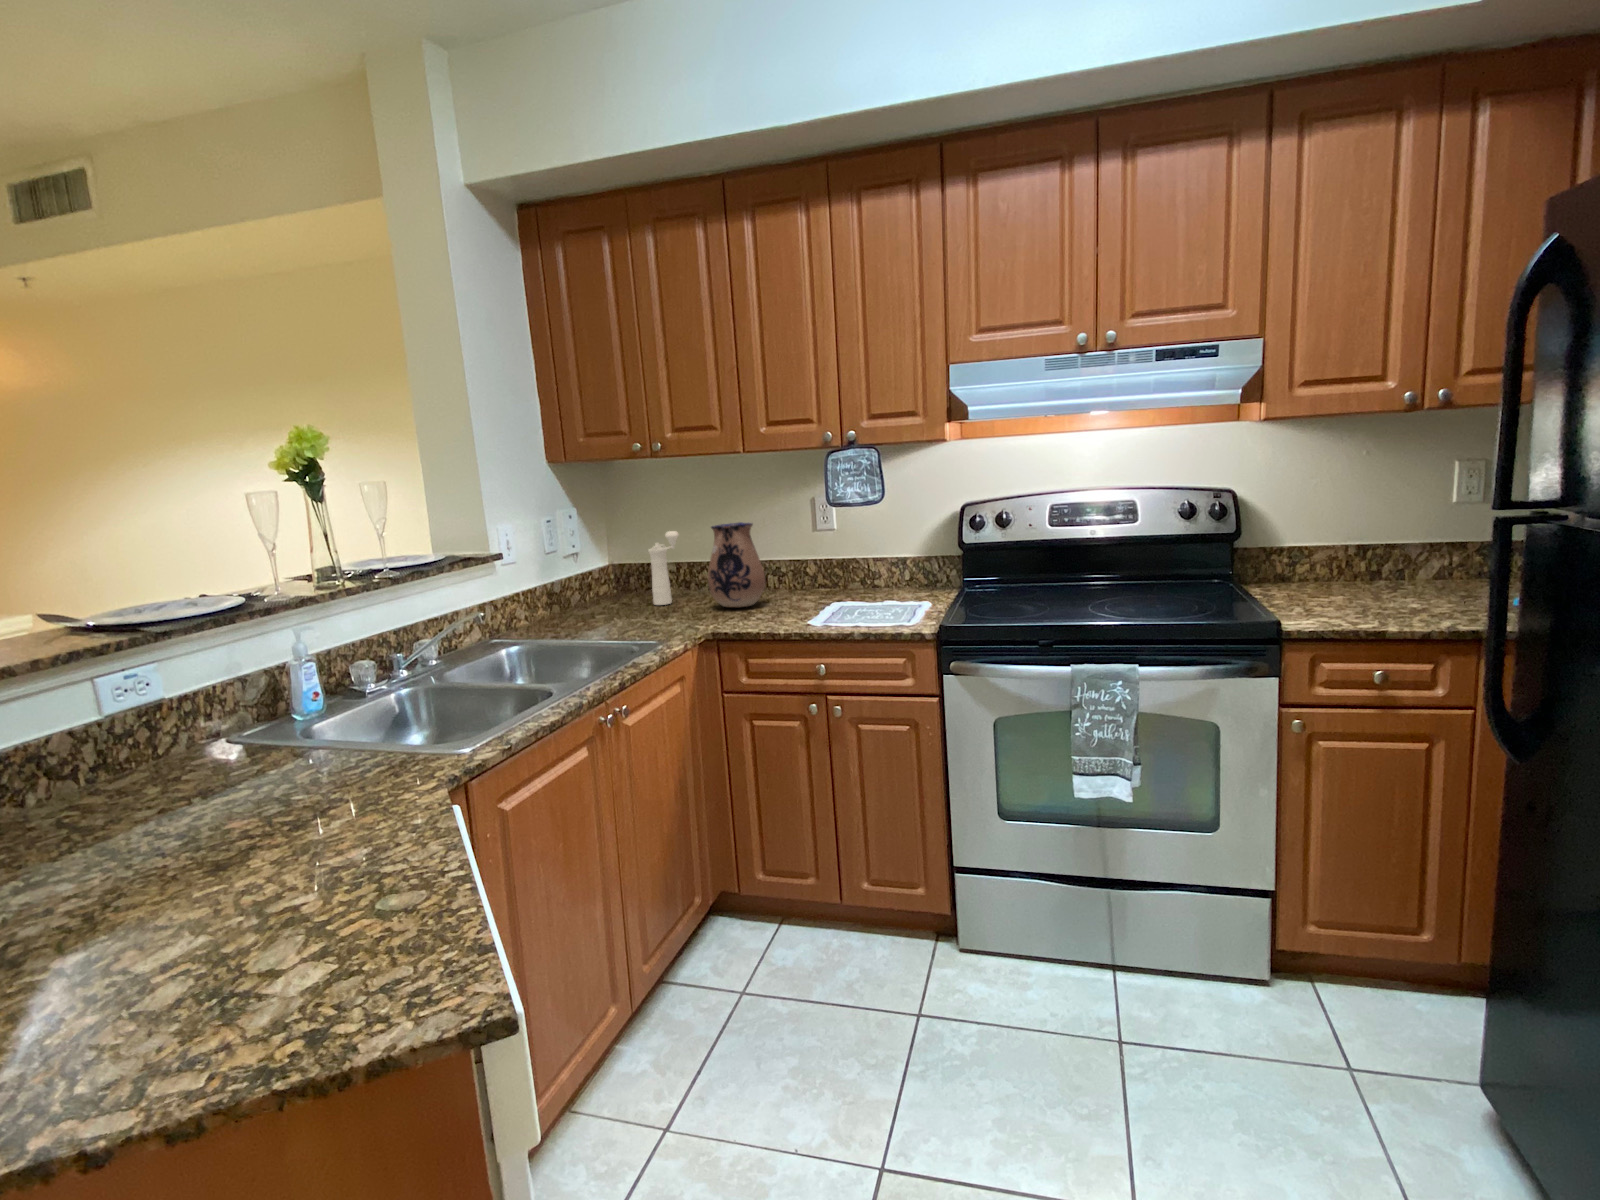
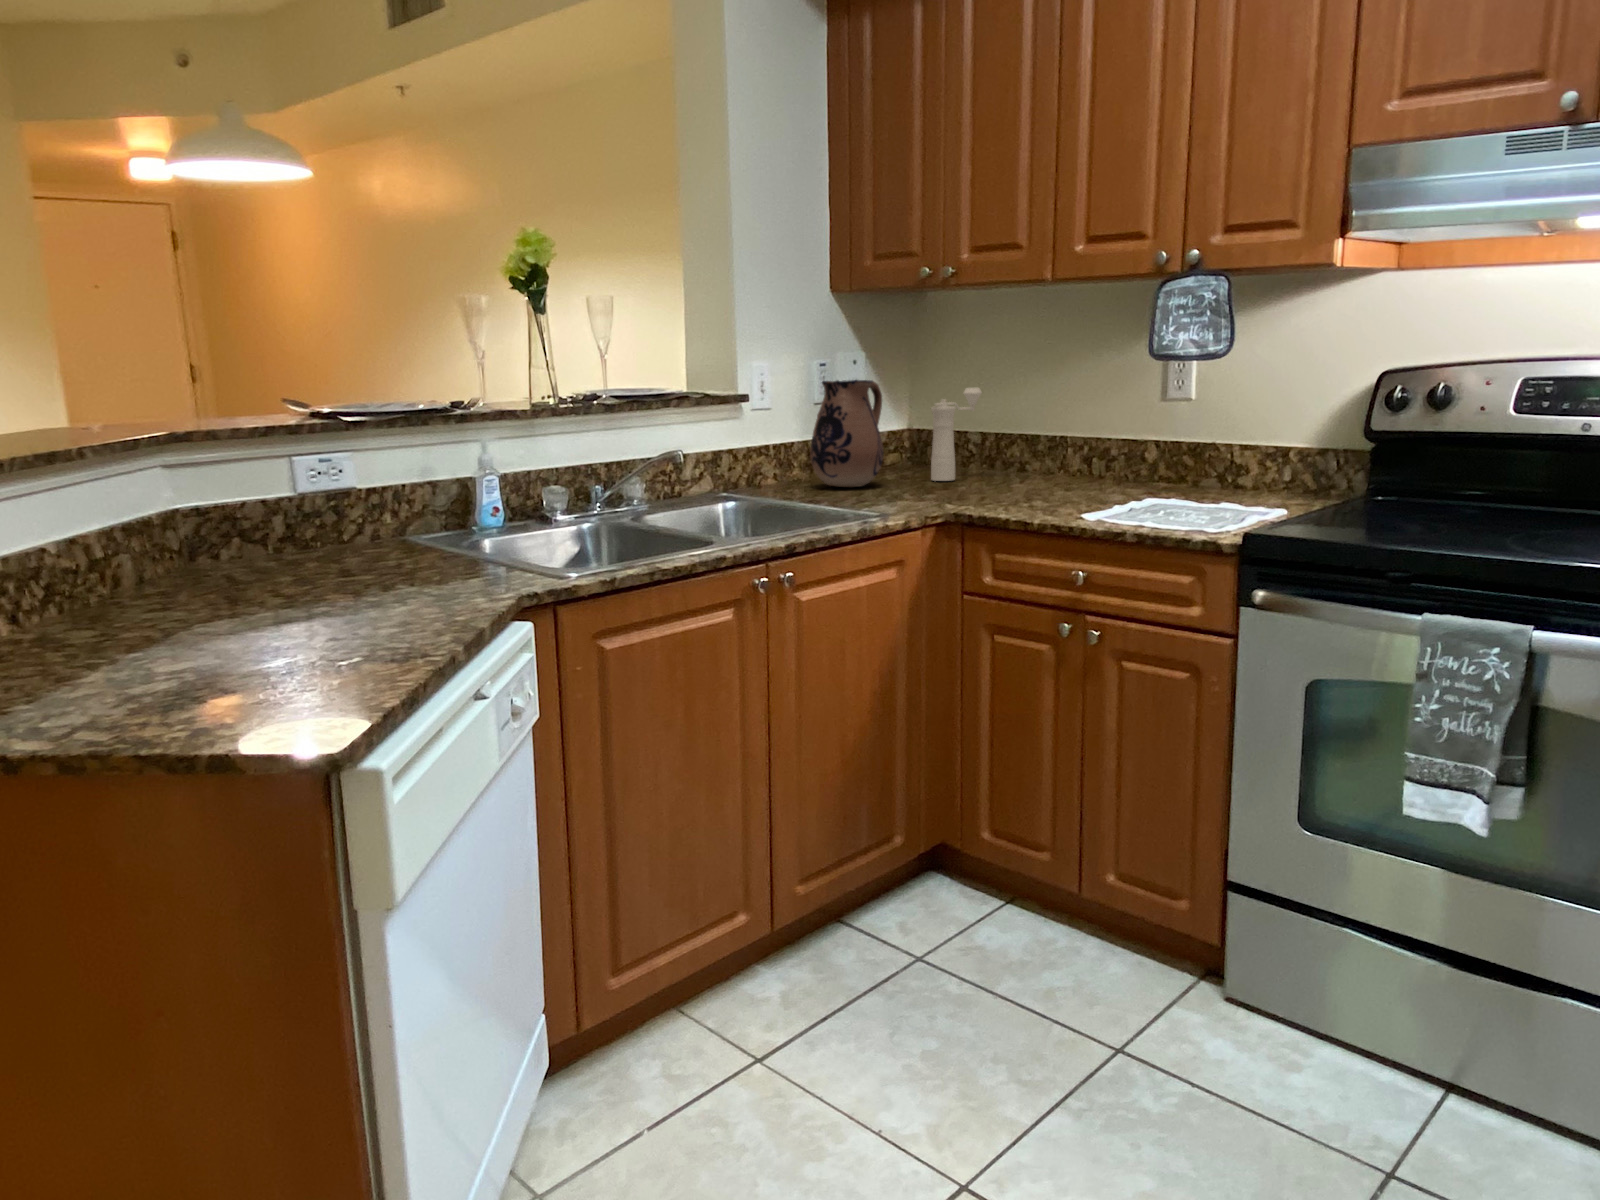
ceramic pitcher: present [708,522,766,607] -> present [810,380,884,487]

